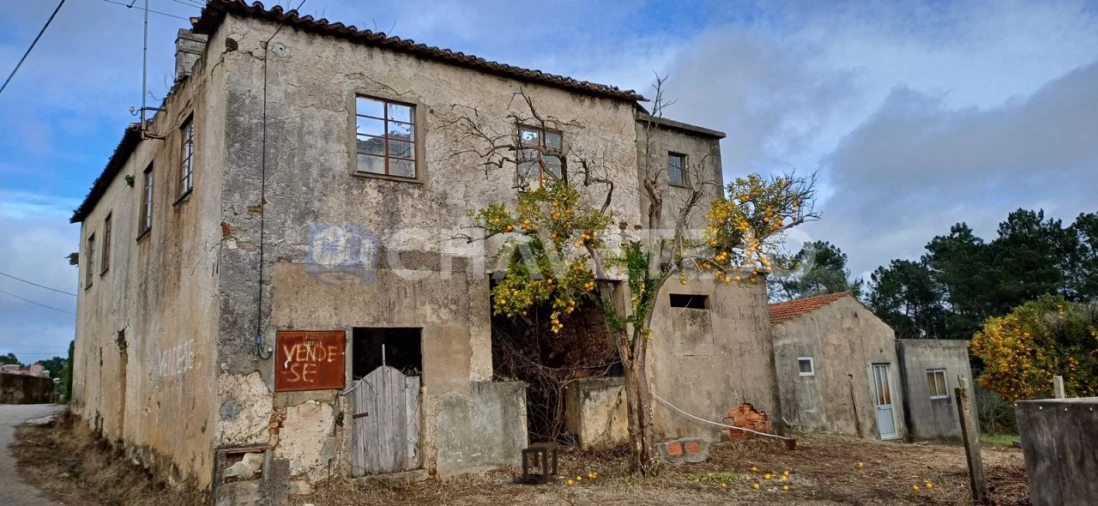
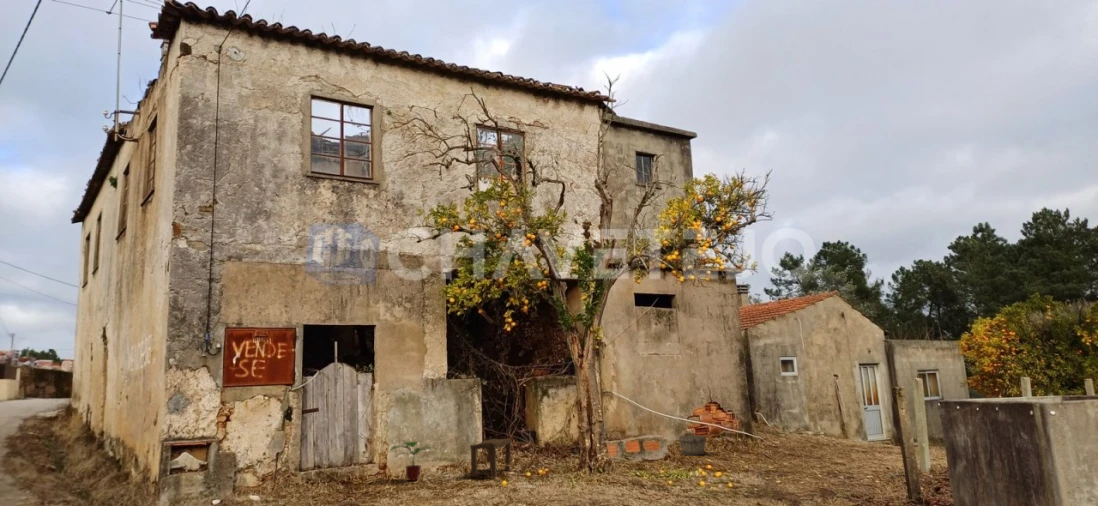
potted plant: present [774,422,799,450] -> present [392,442,431,480]
wooden bucket: none [713,431,742,456] -> present [679,431,706,455]

